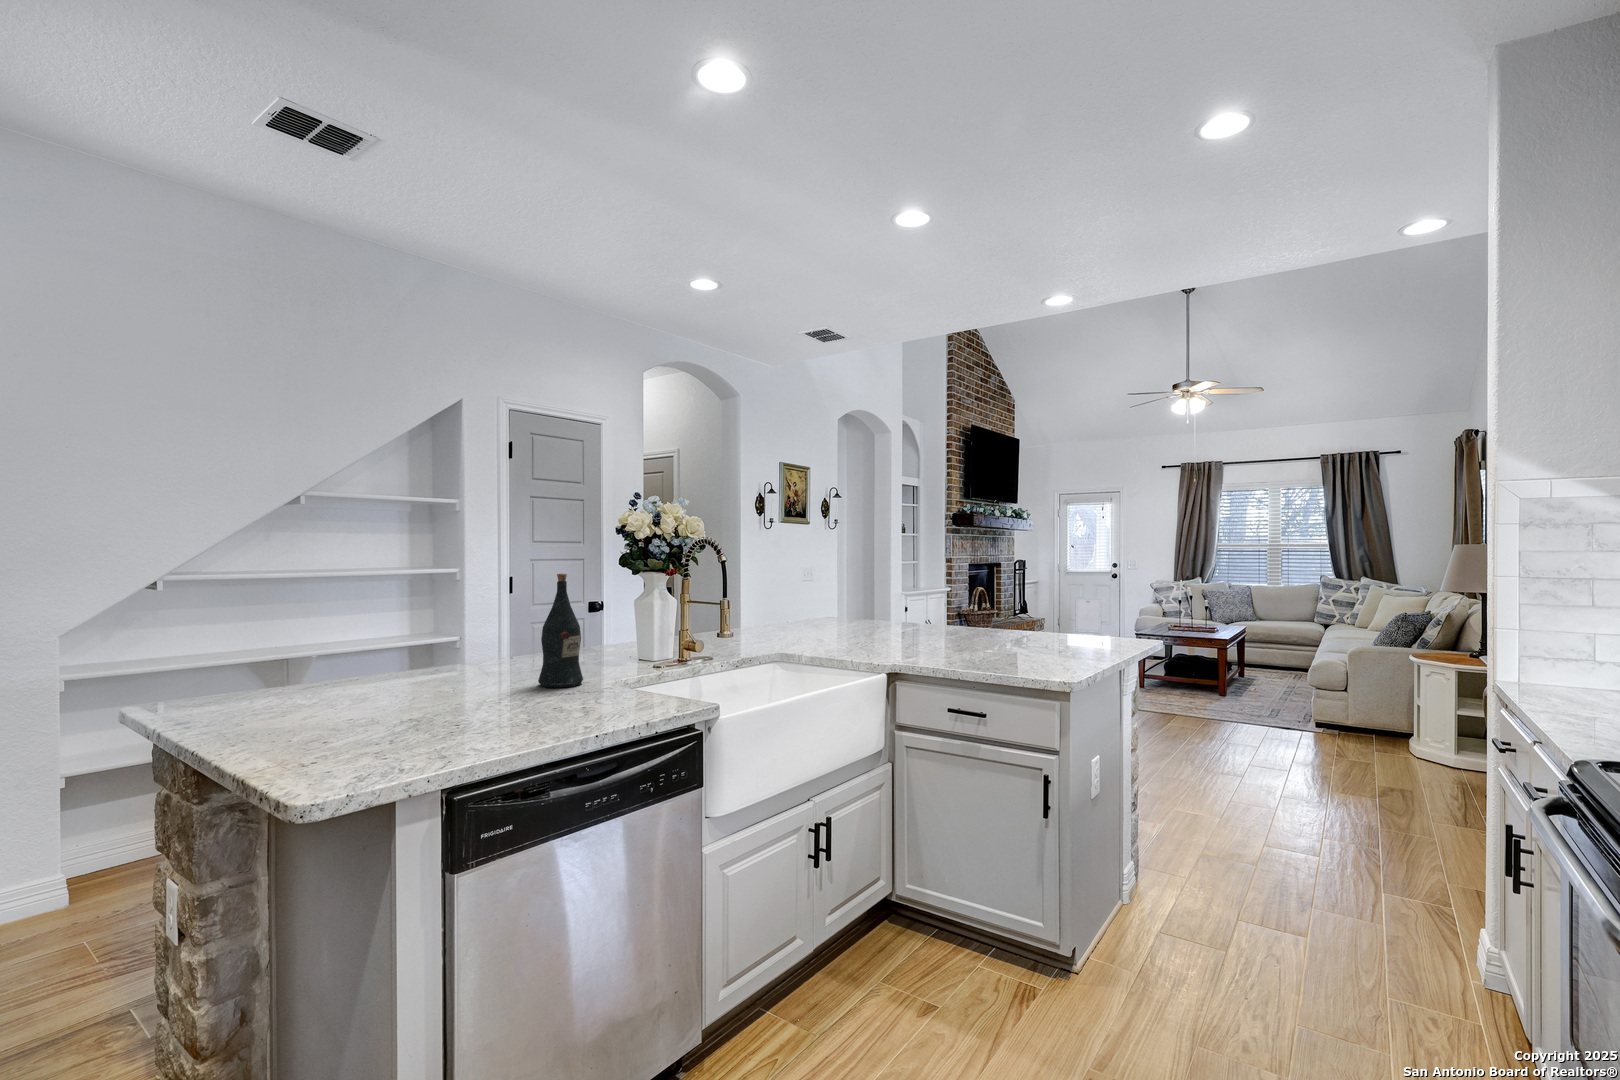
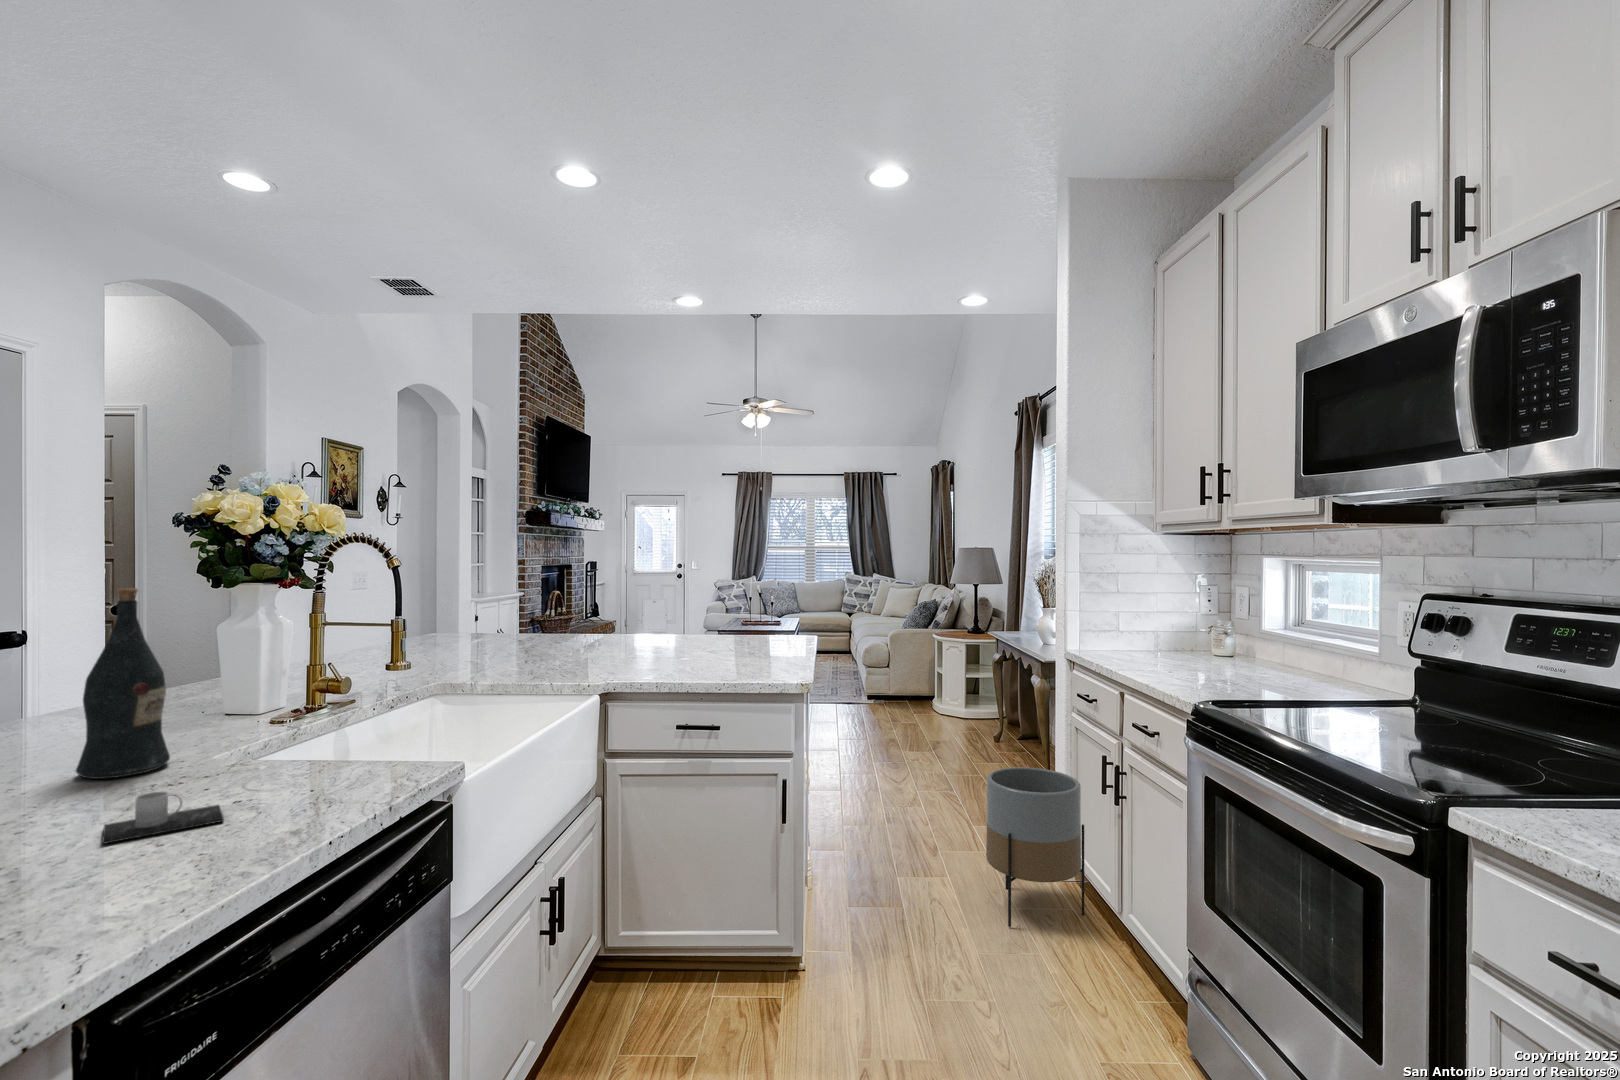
mug: none [516,693,578,717] -> present [102,792,224,844]
planter: none [1337,820,1485,1028] -> present [986,767,1084,927]

